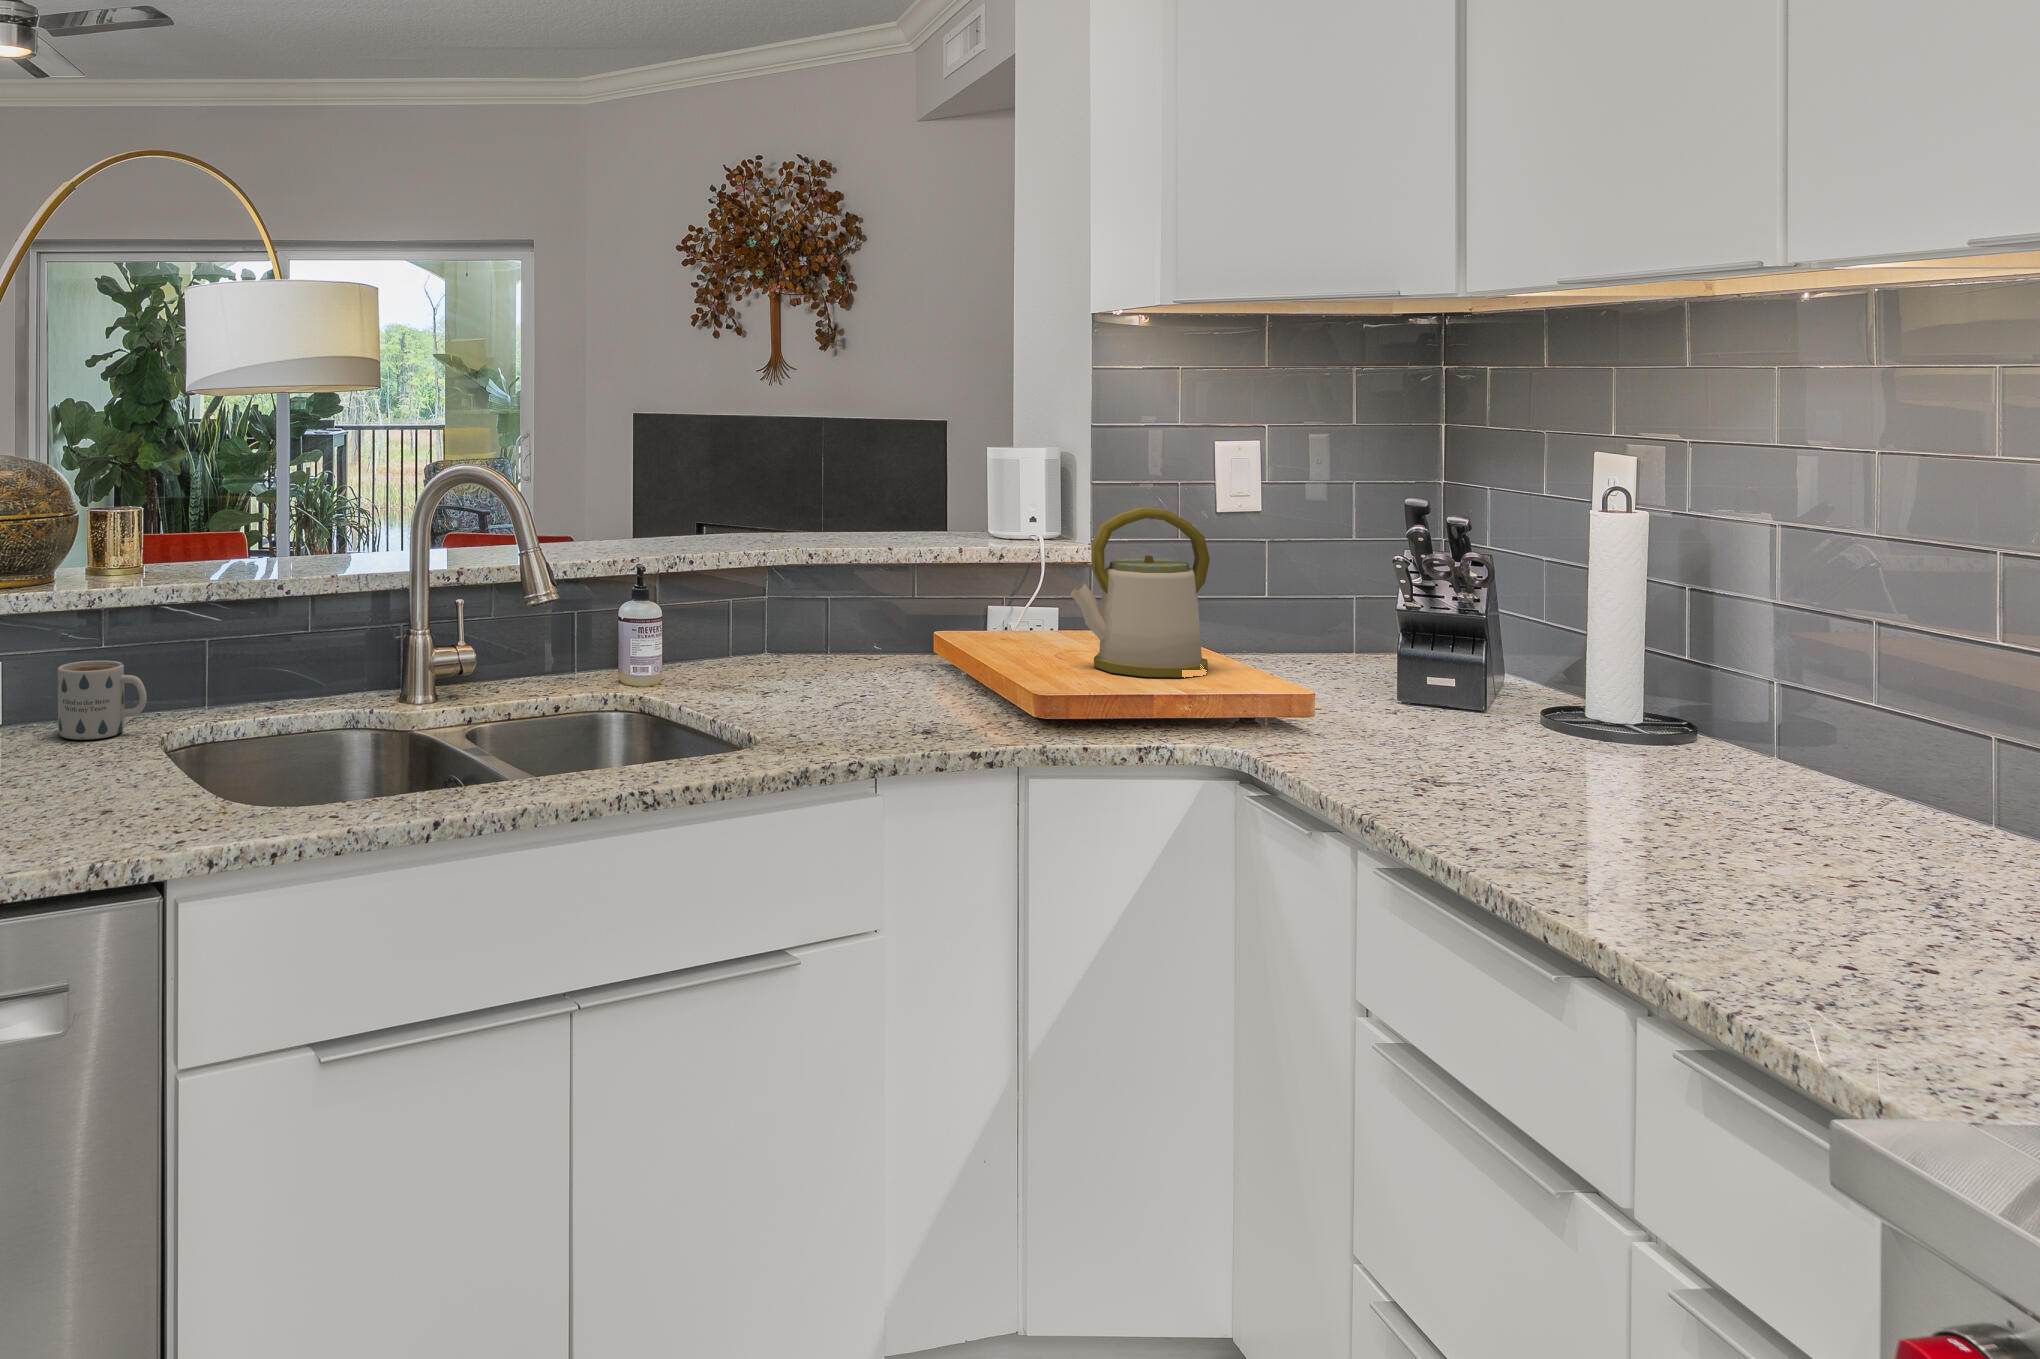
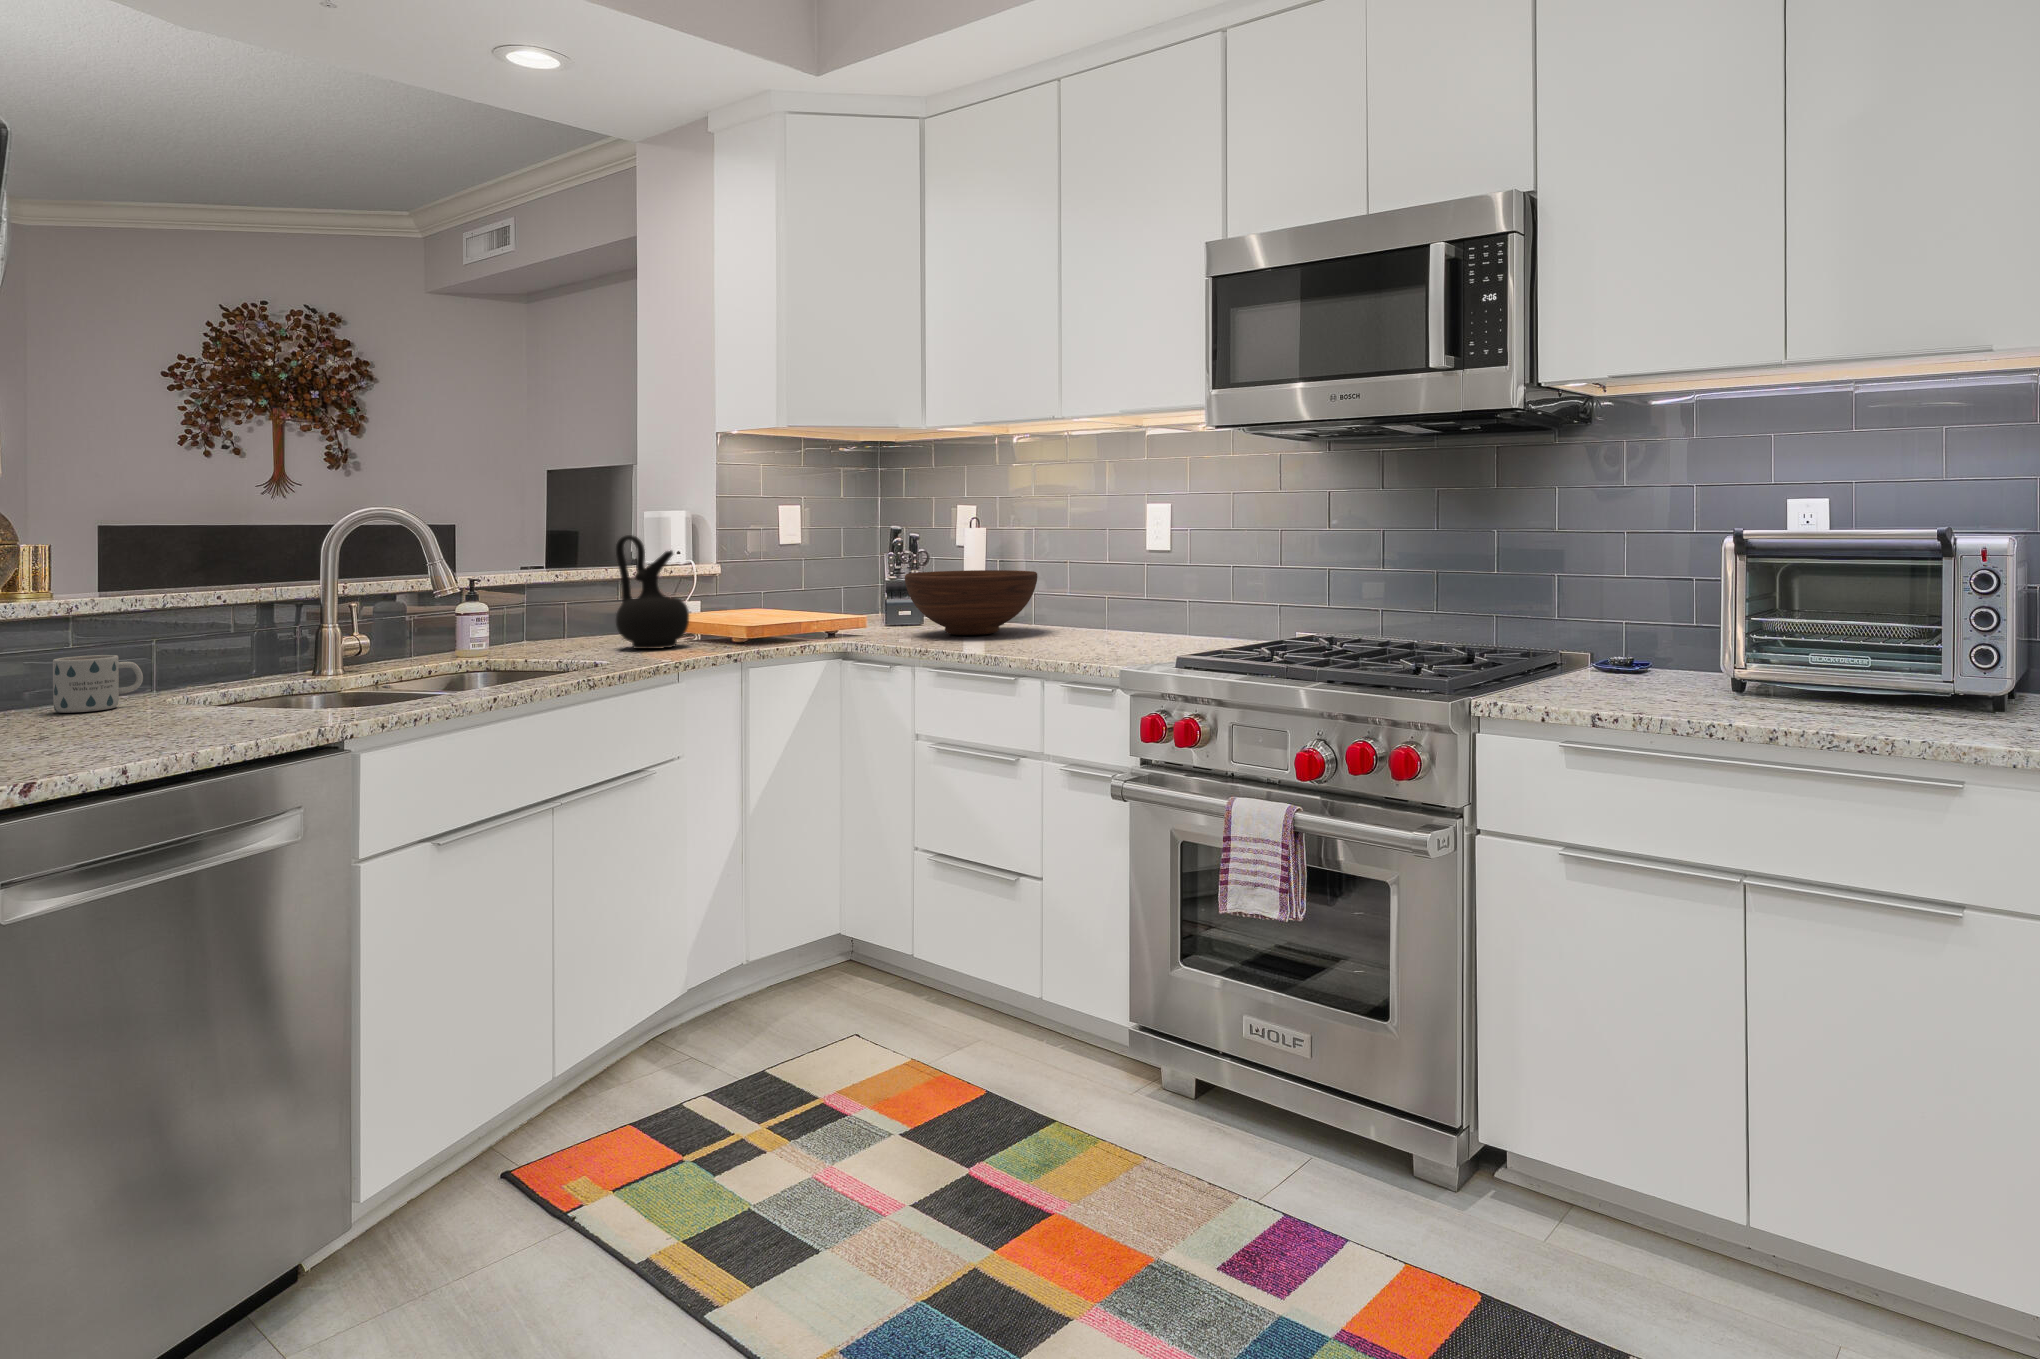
ceramic jug: none [821,506,943,715] -> present [616,535,689,649]
kettle: present [1071,507,1210,677] -> none [720,540,791,629]
fruit bowl: none [1370,612,1737,789] -> present [905,570,1037,635]

